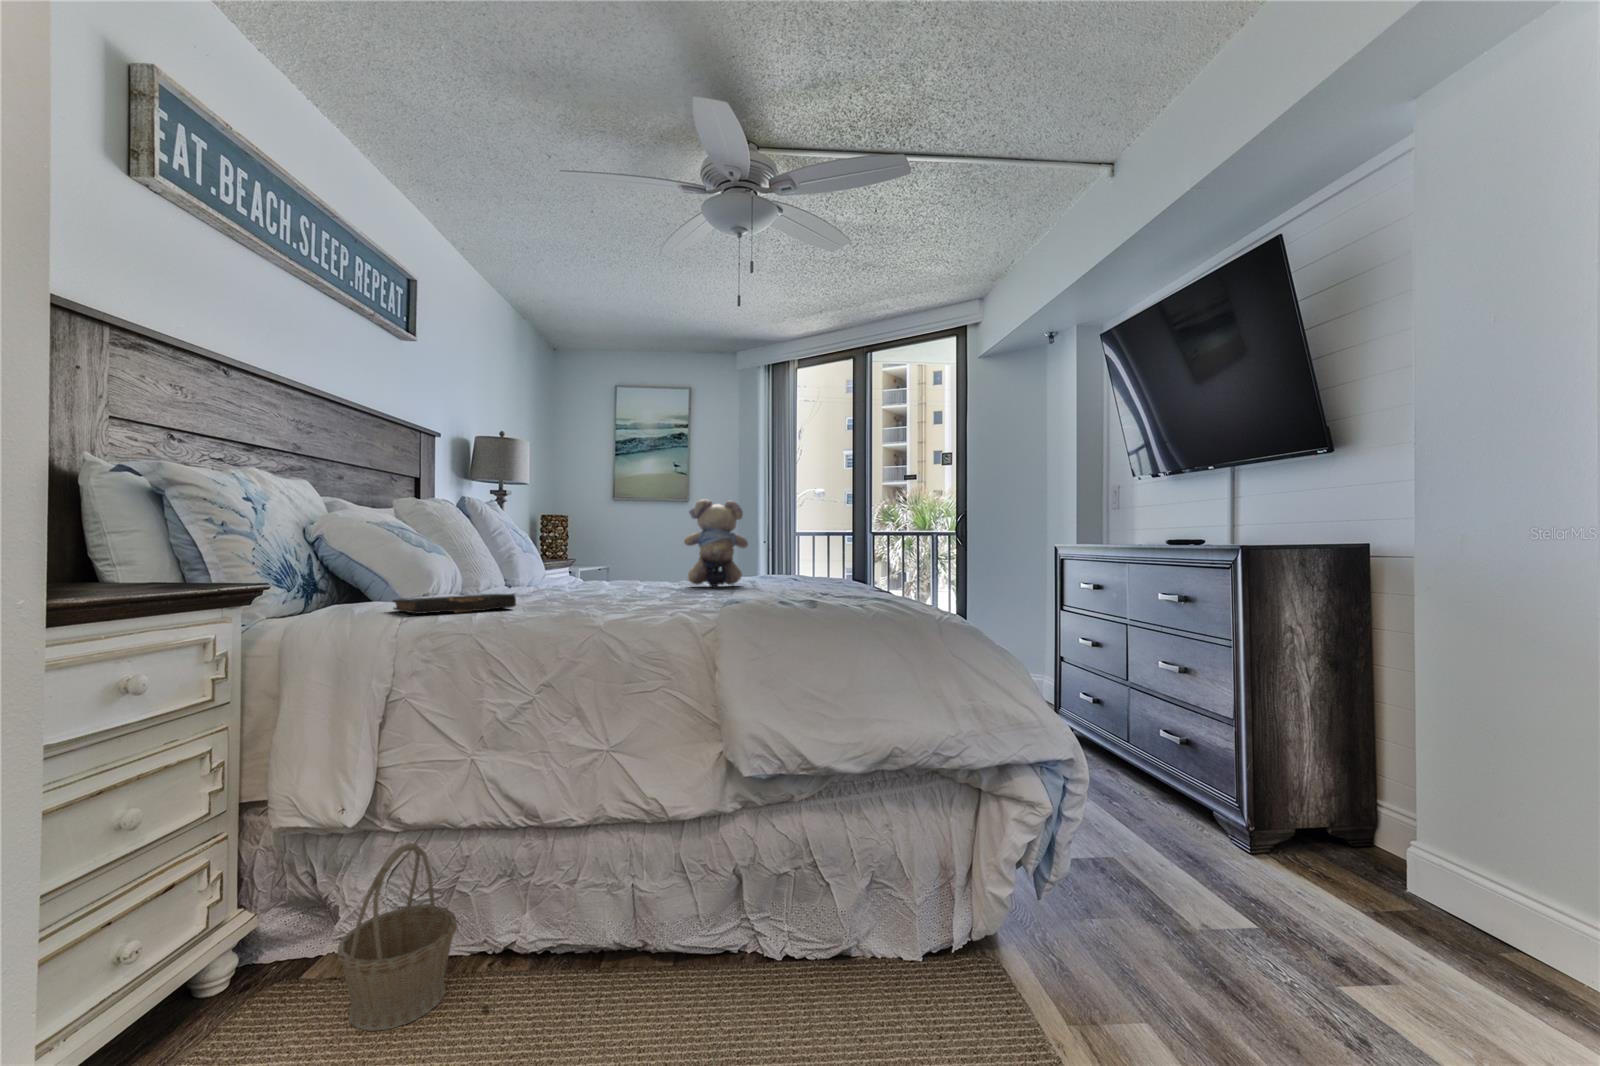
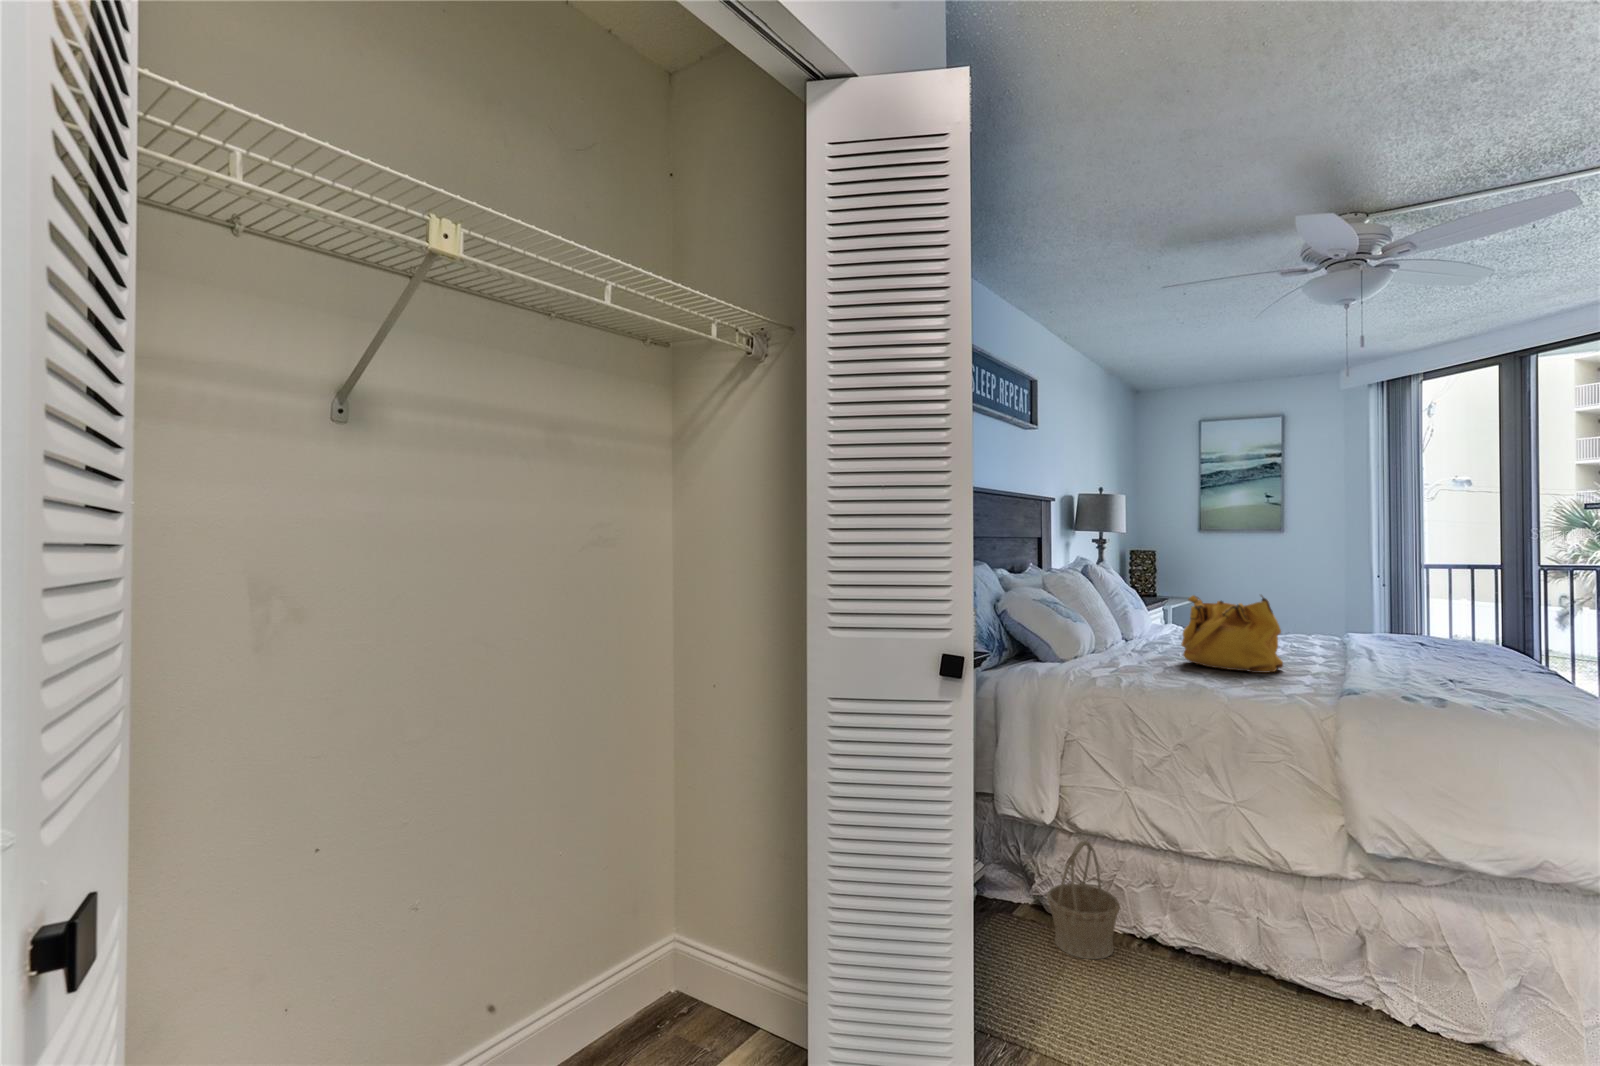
teddy bear: present [684,499,748,586] -> none [1290,569,1369,658]
handbag: none [572,512,675,597] -> present [1181,595,1283,673]
book: present [393,594,516,614] -> none [1055,665,1144,682]

